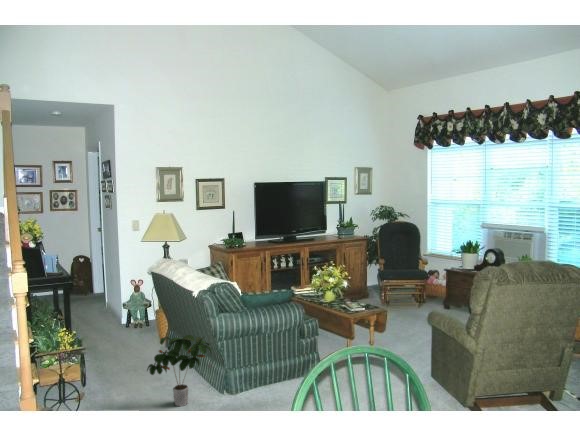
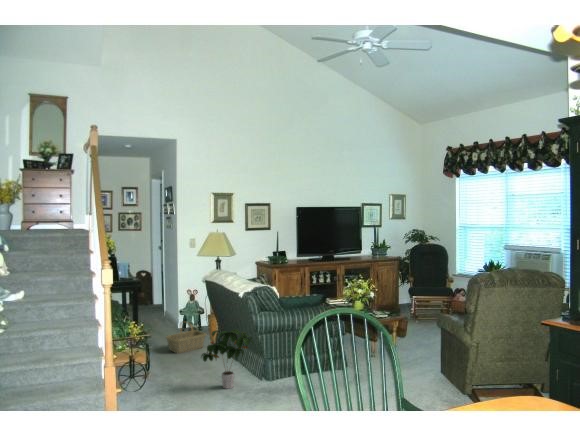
basket: none [105,319,153,358] -> present [166,323,206,354]

